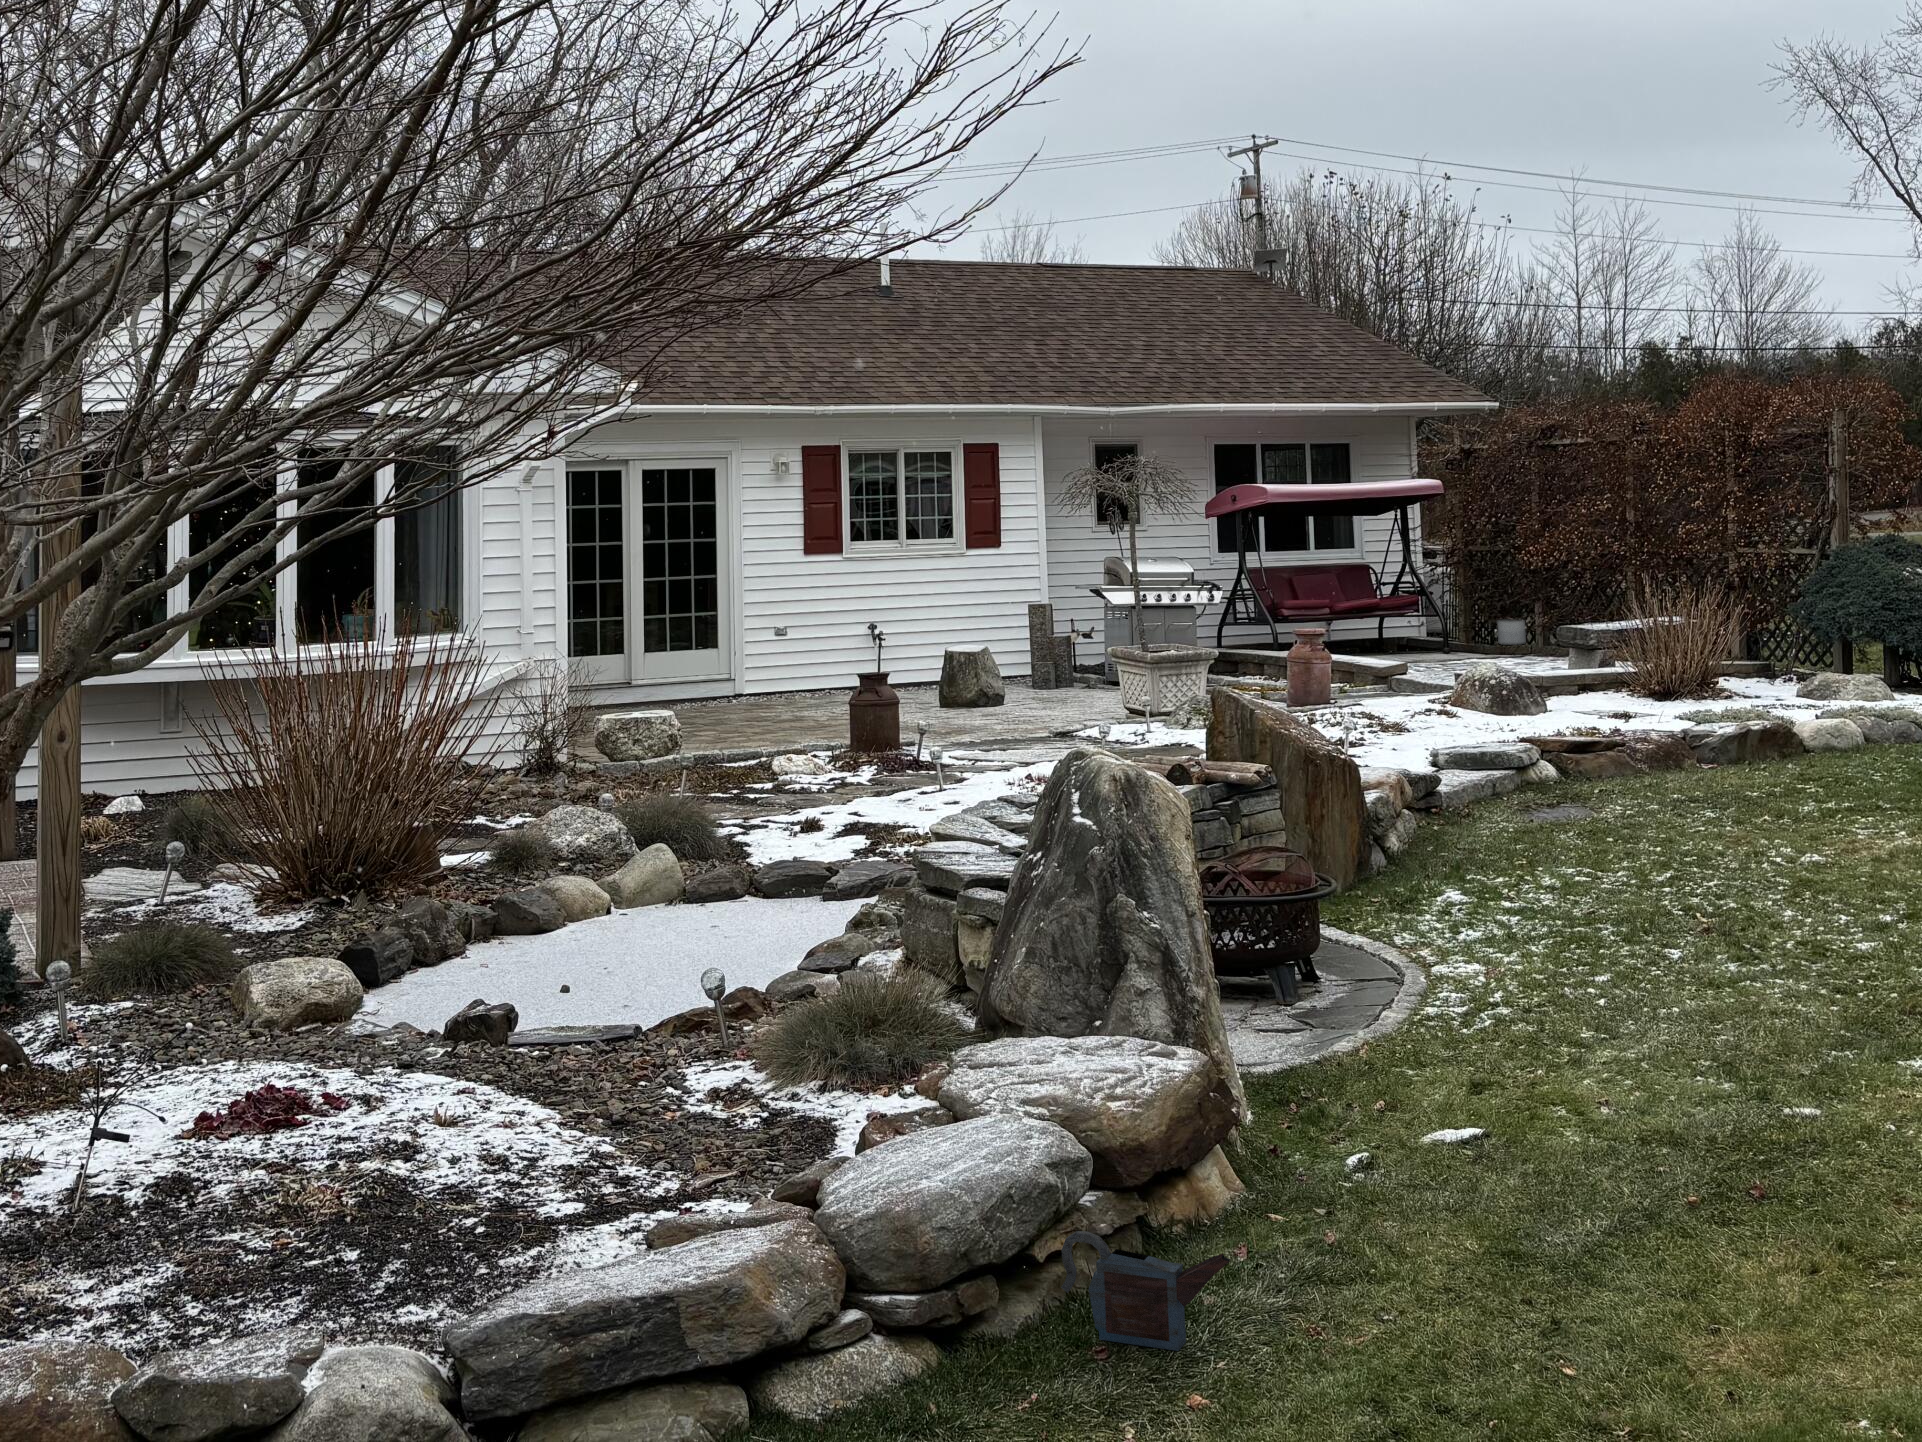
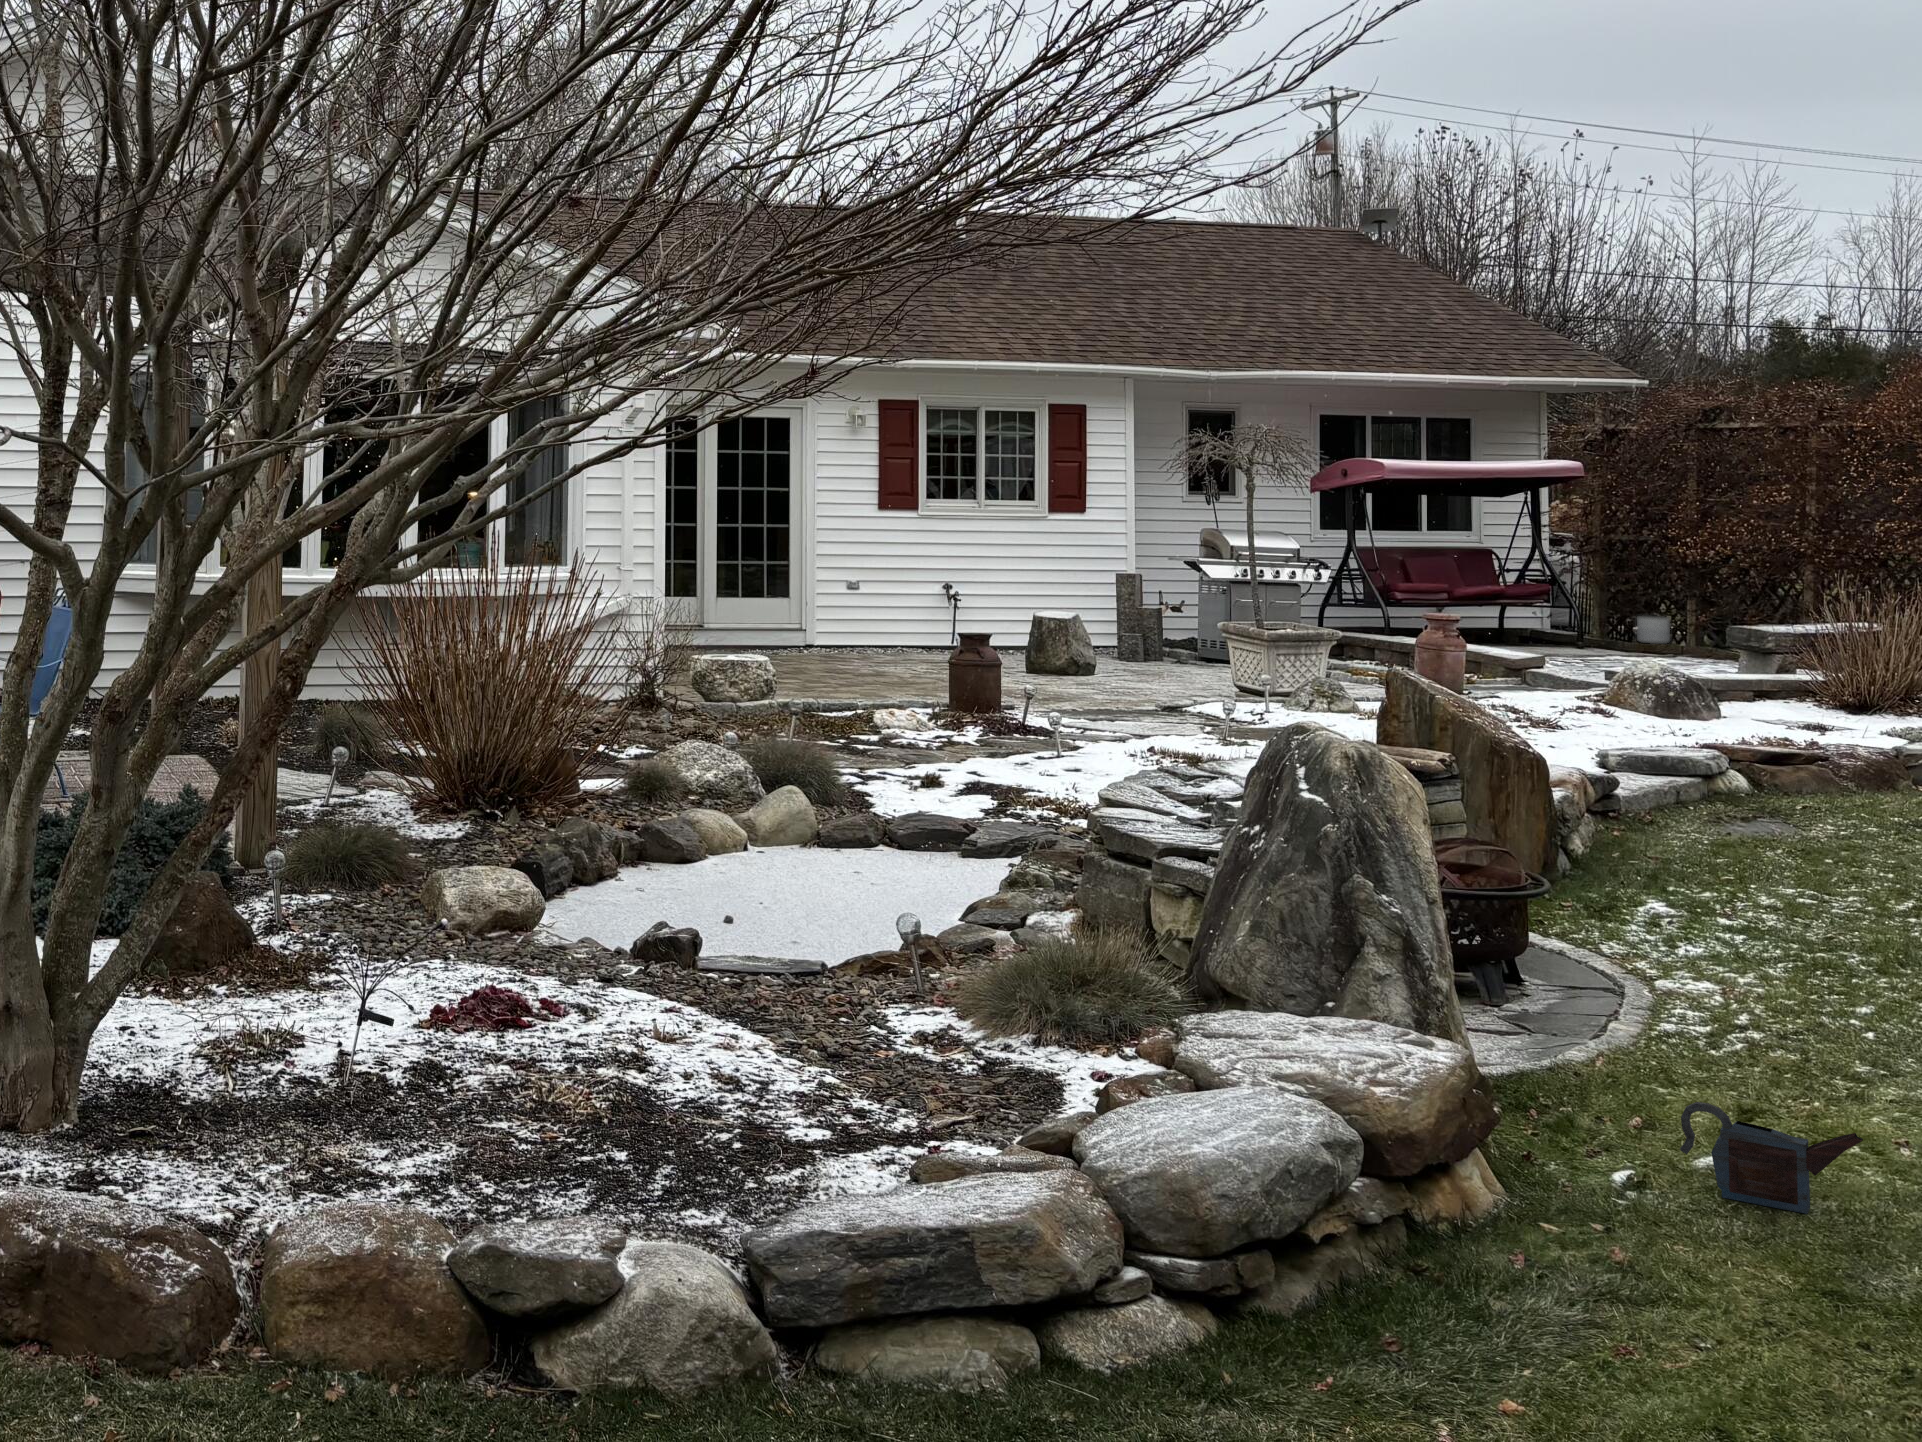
watering can: present [1061,1231,1230,1351] -> present [1680,1102,1863,1214]

